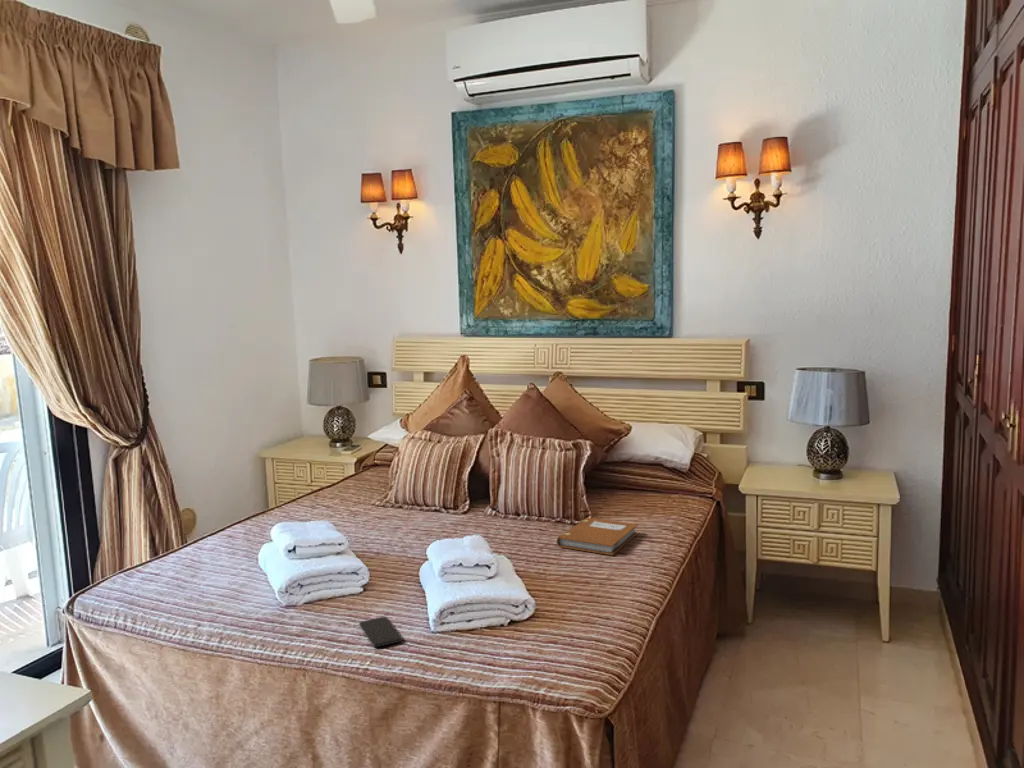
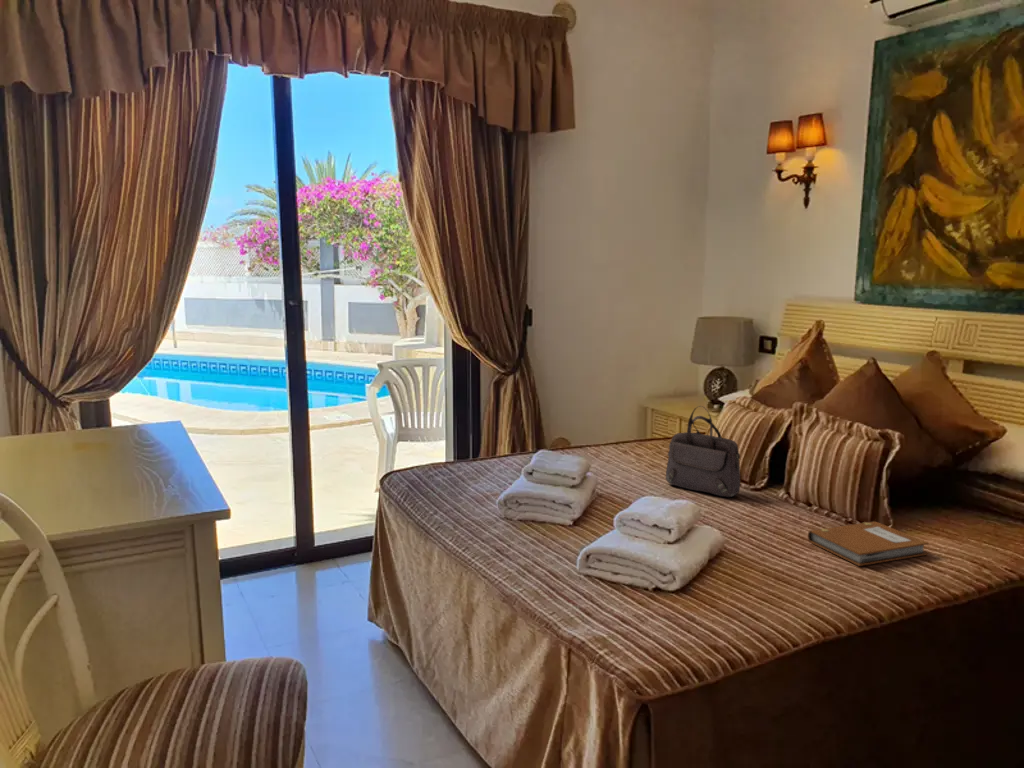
handbag: none [384,448,460,528] -> present [666,406,740,497]
smartphone: present [359,617,403,647] -> none [518,547,559,571]

